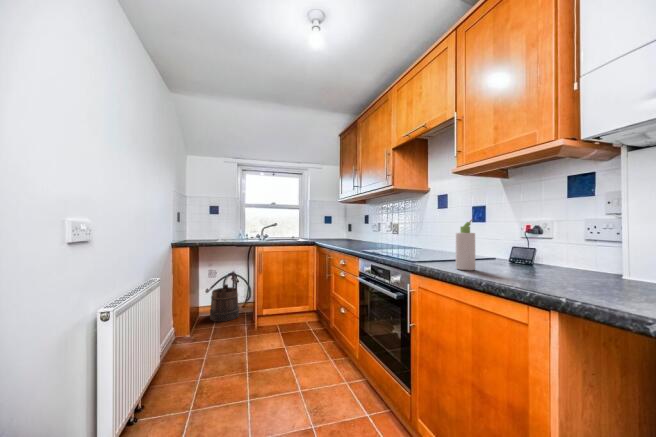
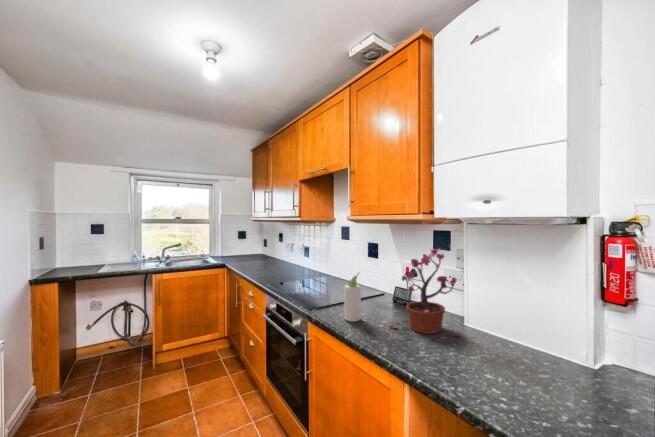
potted plant: none [515,183,620,285] -> present [389,249,458,337]
bucket: present [210,284,239,322] -> none [92,316,133,363]

